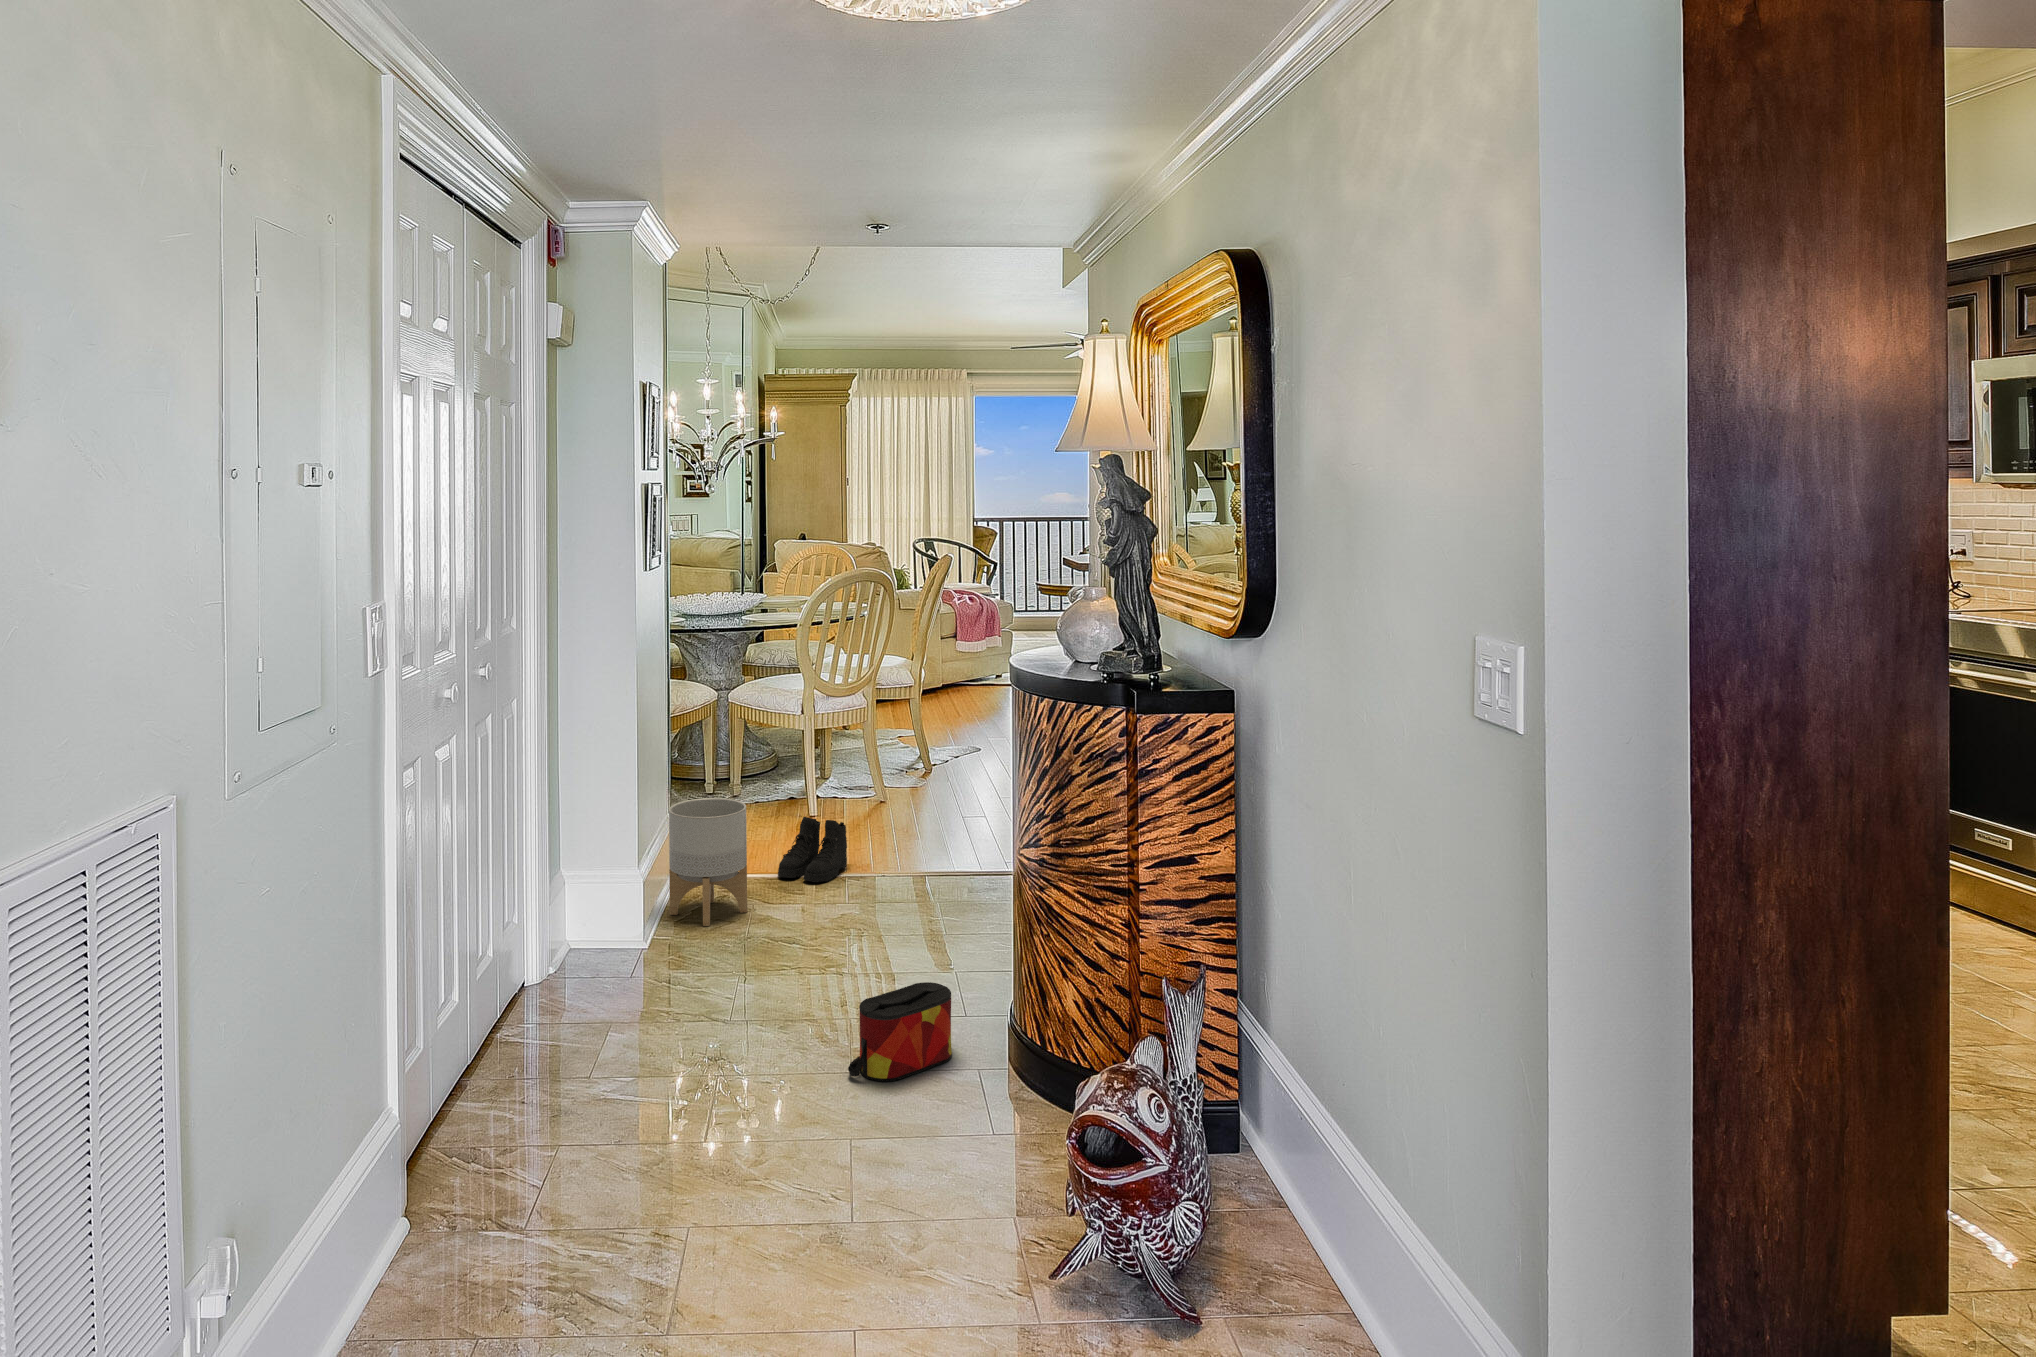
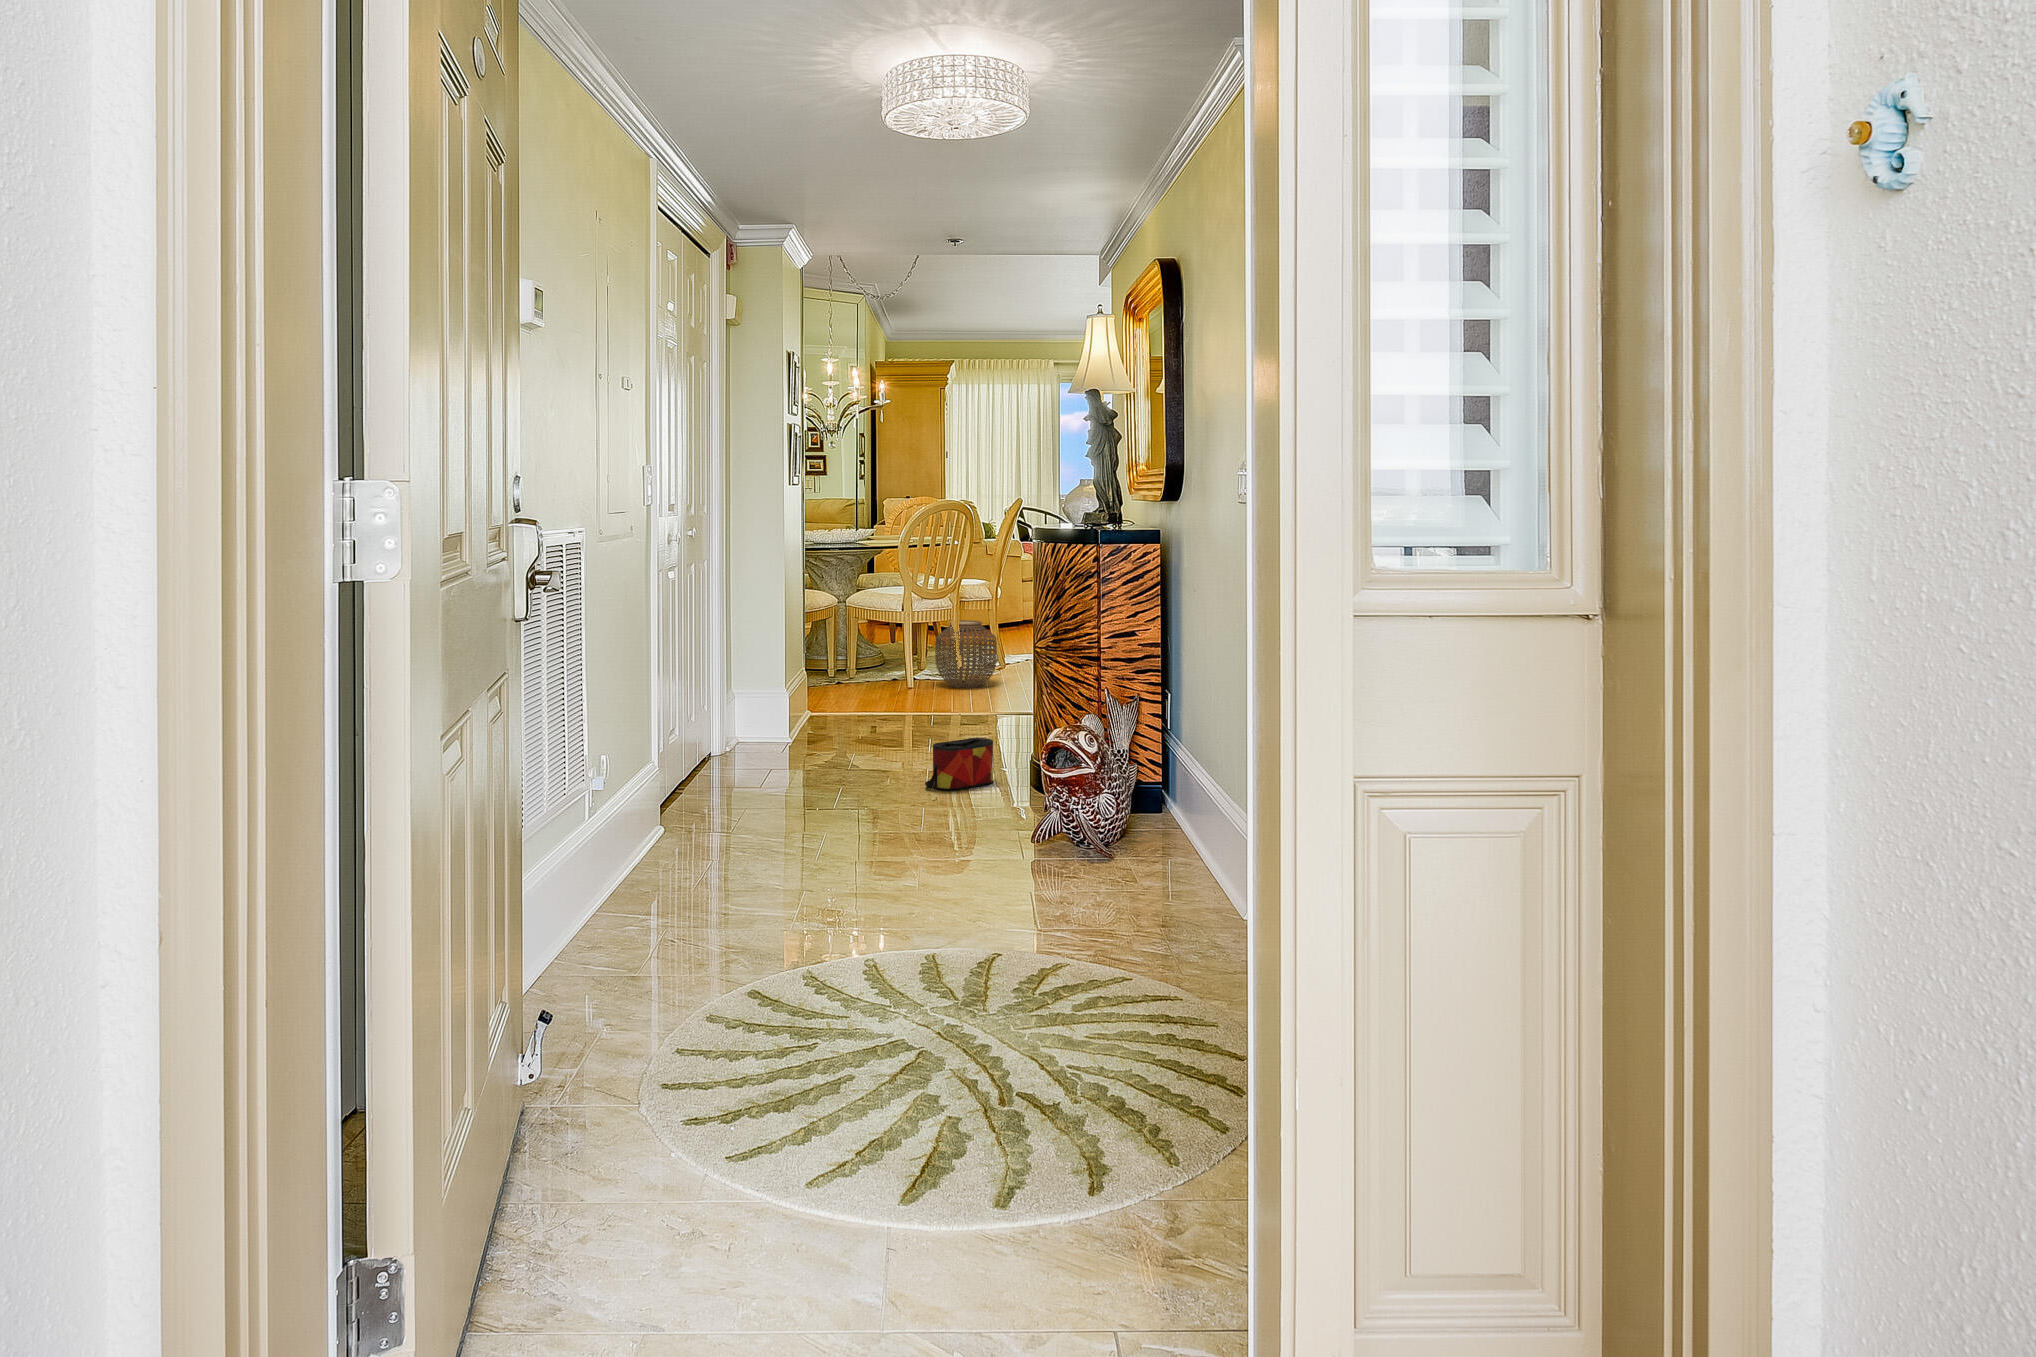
woven basket: none [845,725,924,816] -> present [935,620,997,688]
planter: present [669,798,747,926] -> none [805,650,861,734]
boots: present [778,817,847,882] -> none [883,673,934,717]

